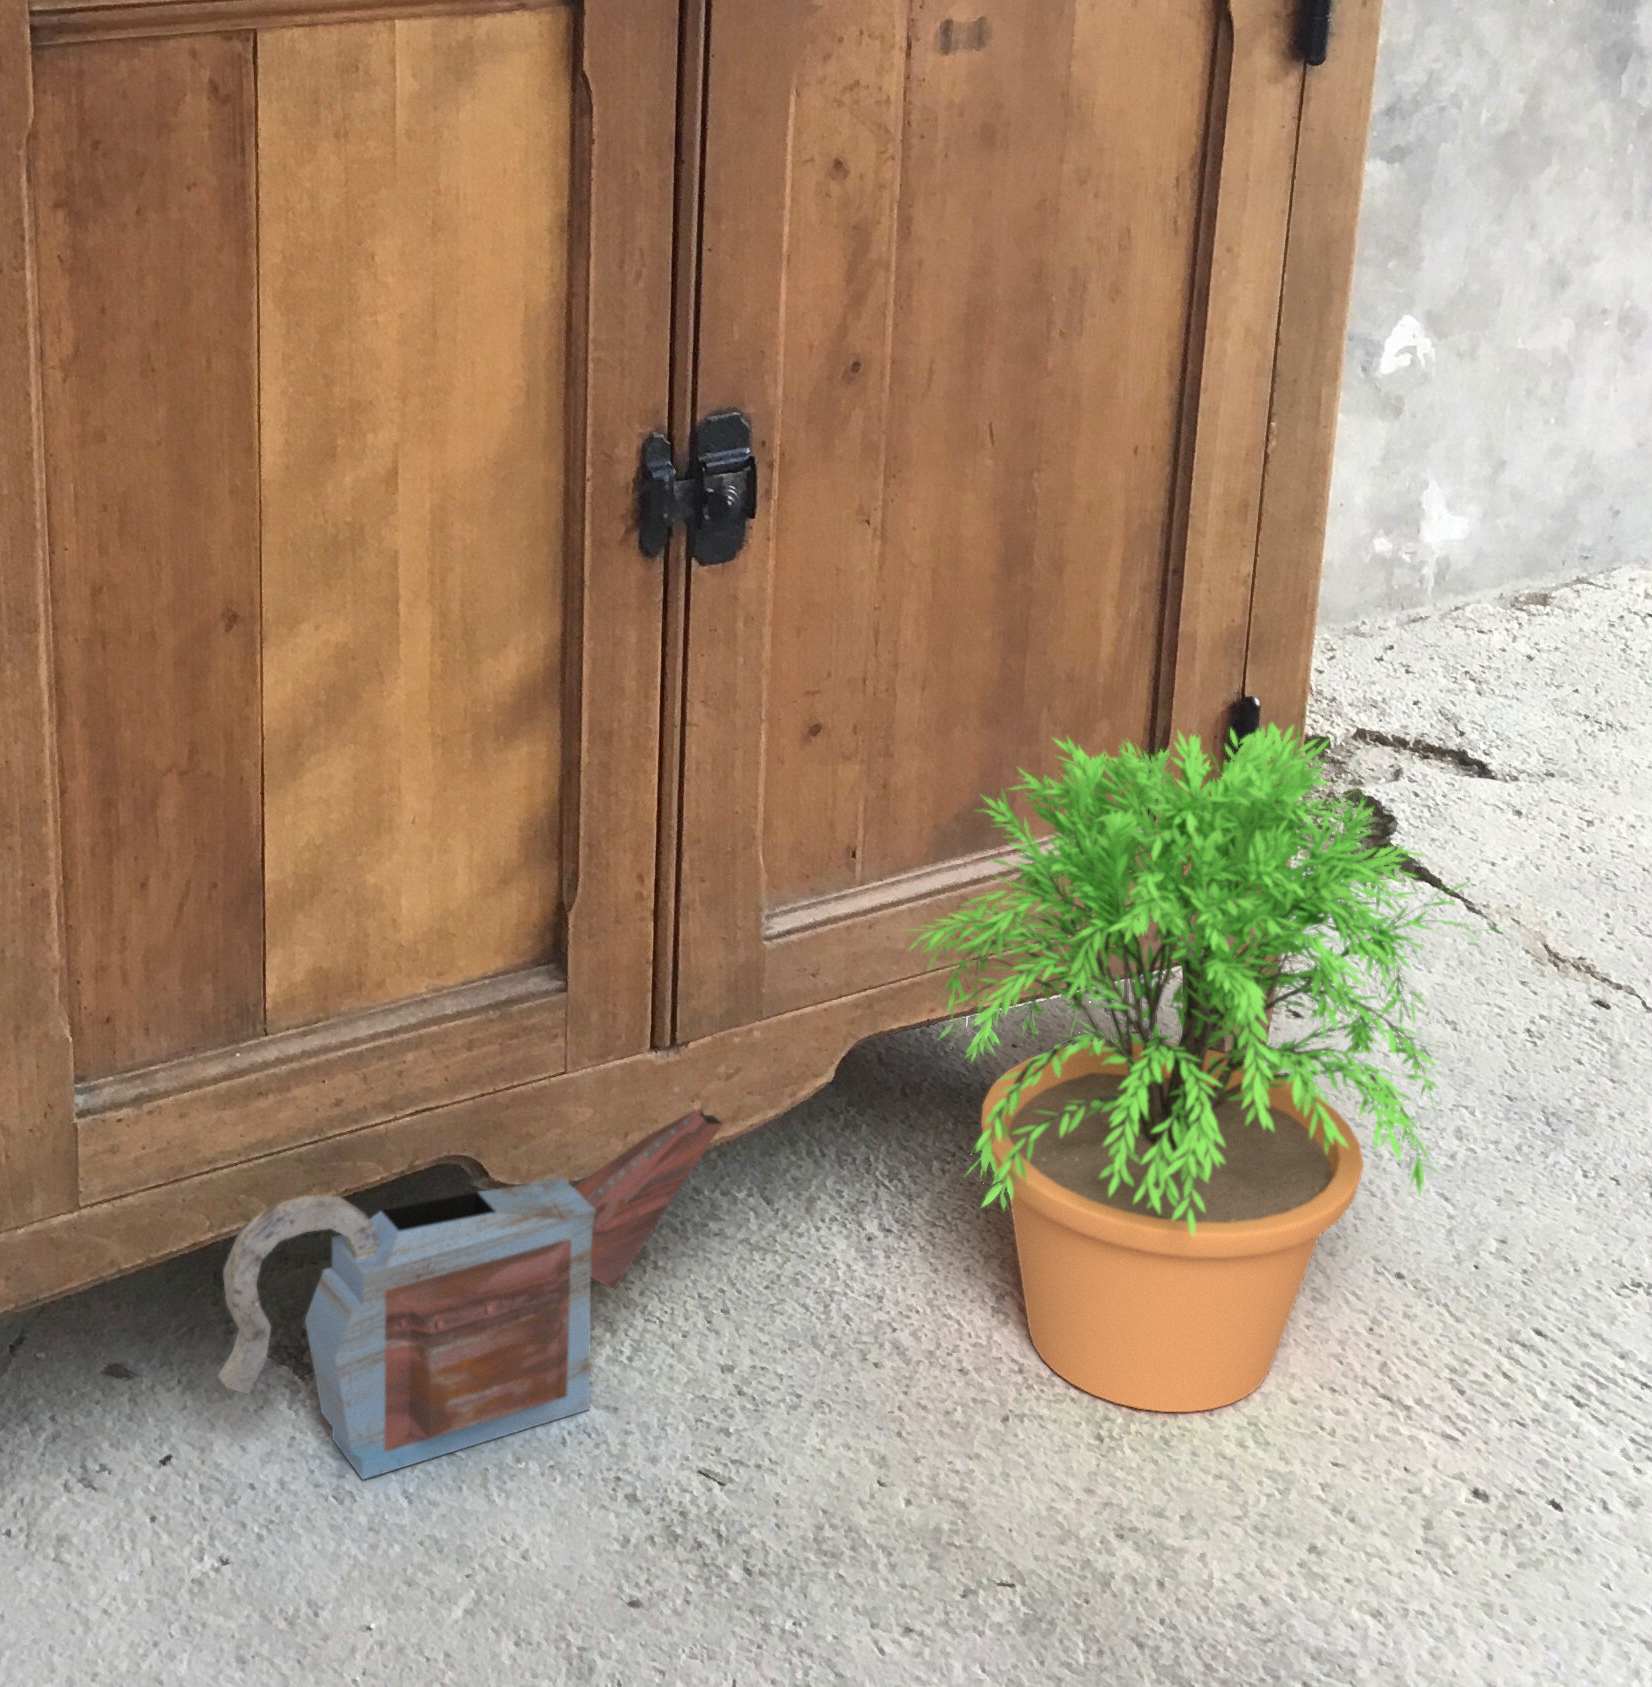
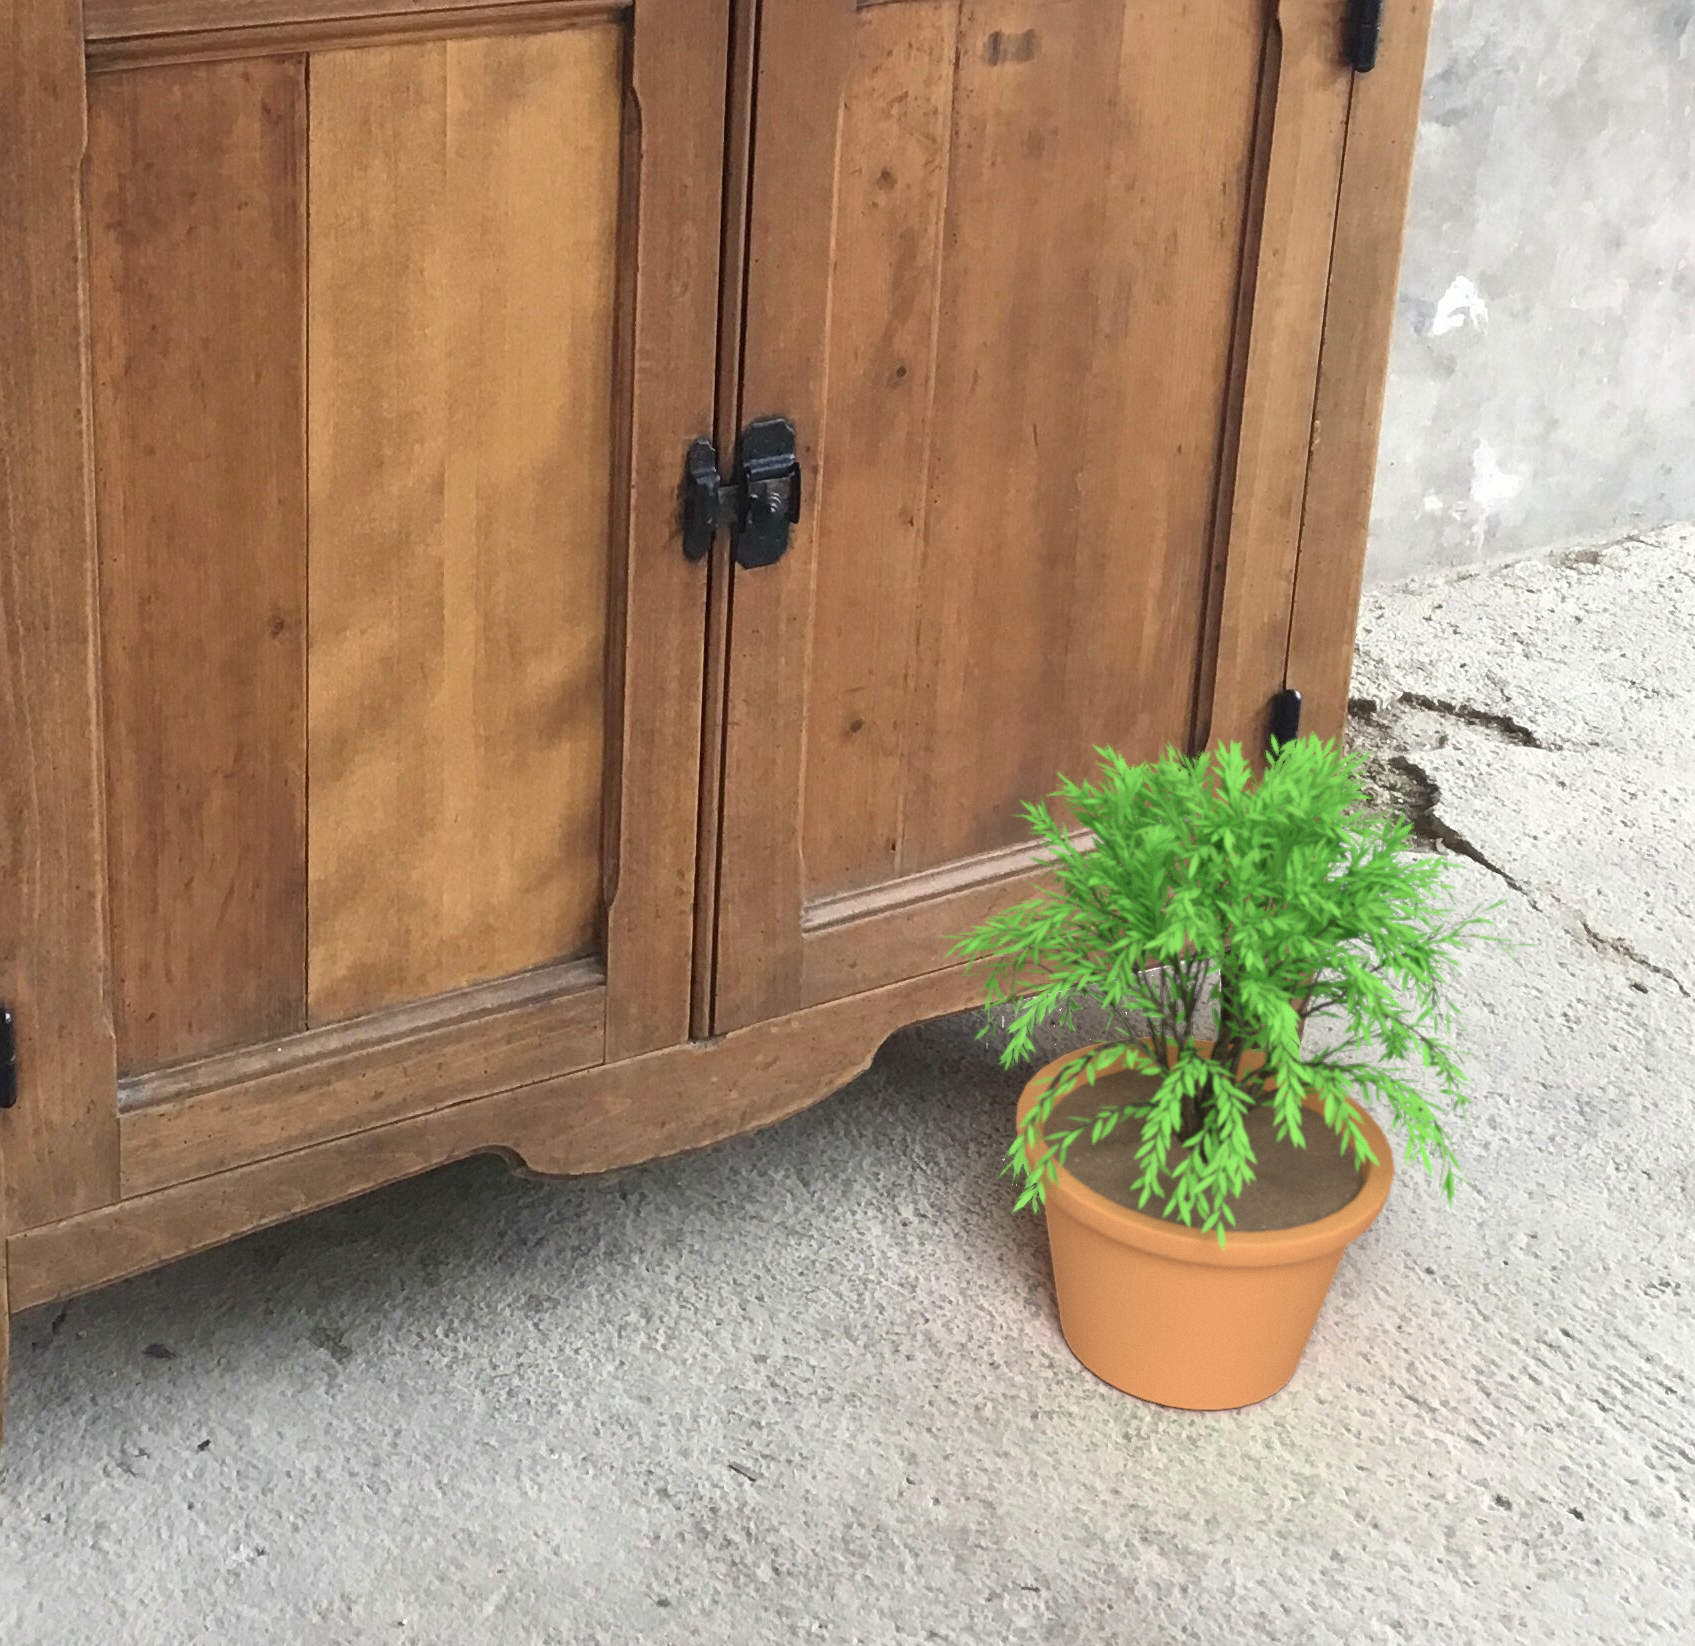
watering can: present [218,1109,722,1479] -> none [255,1107,759,1470]

